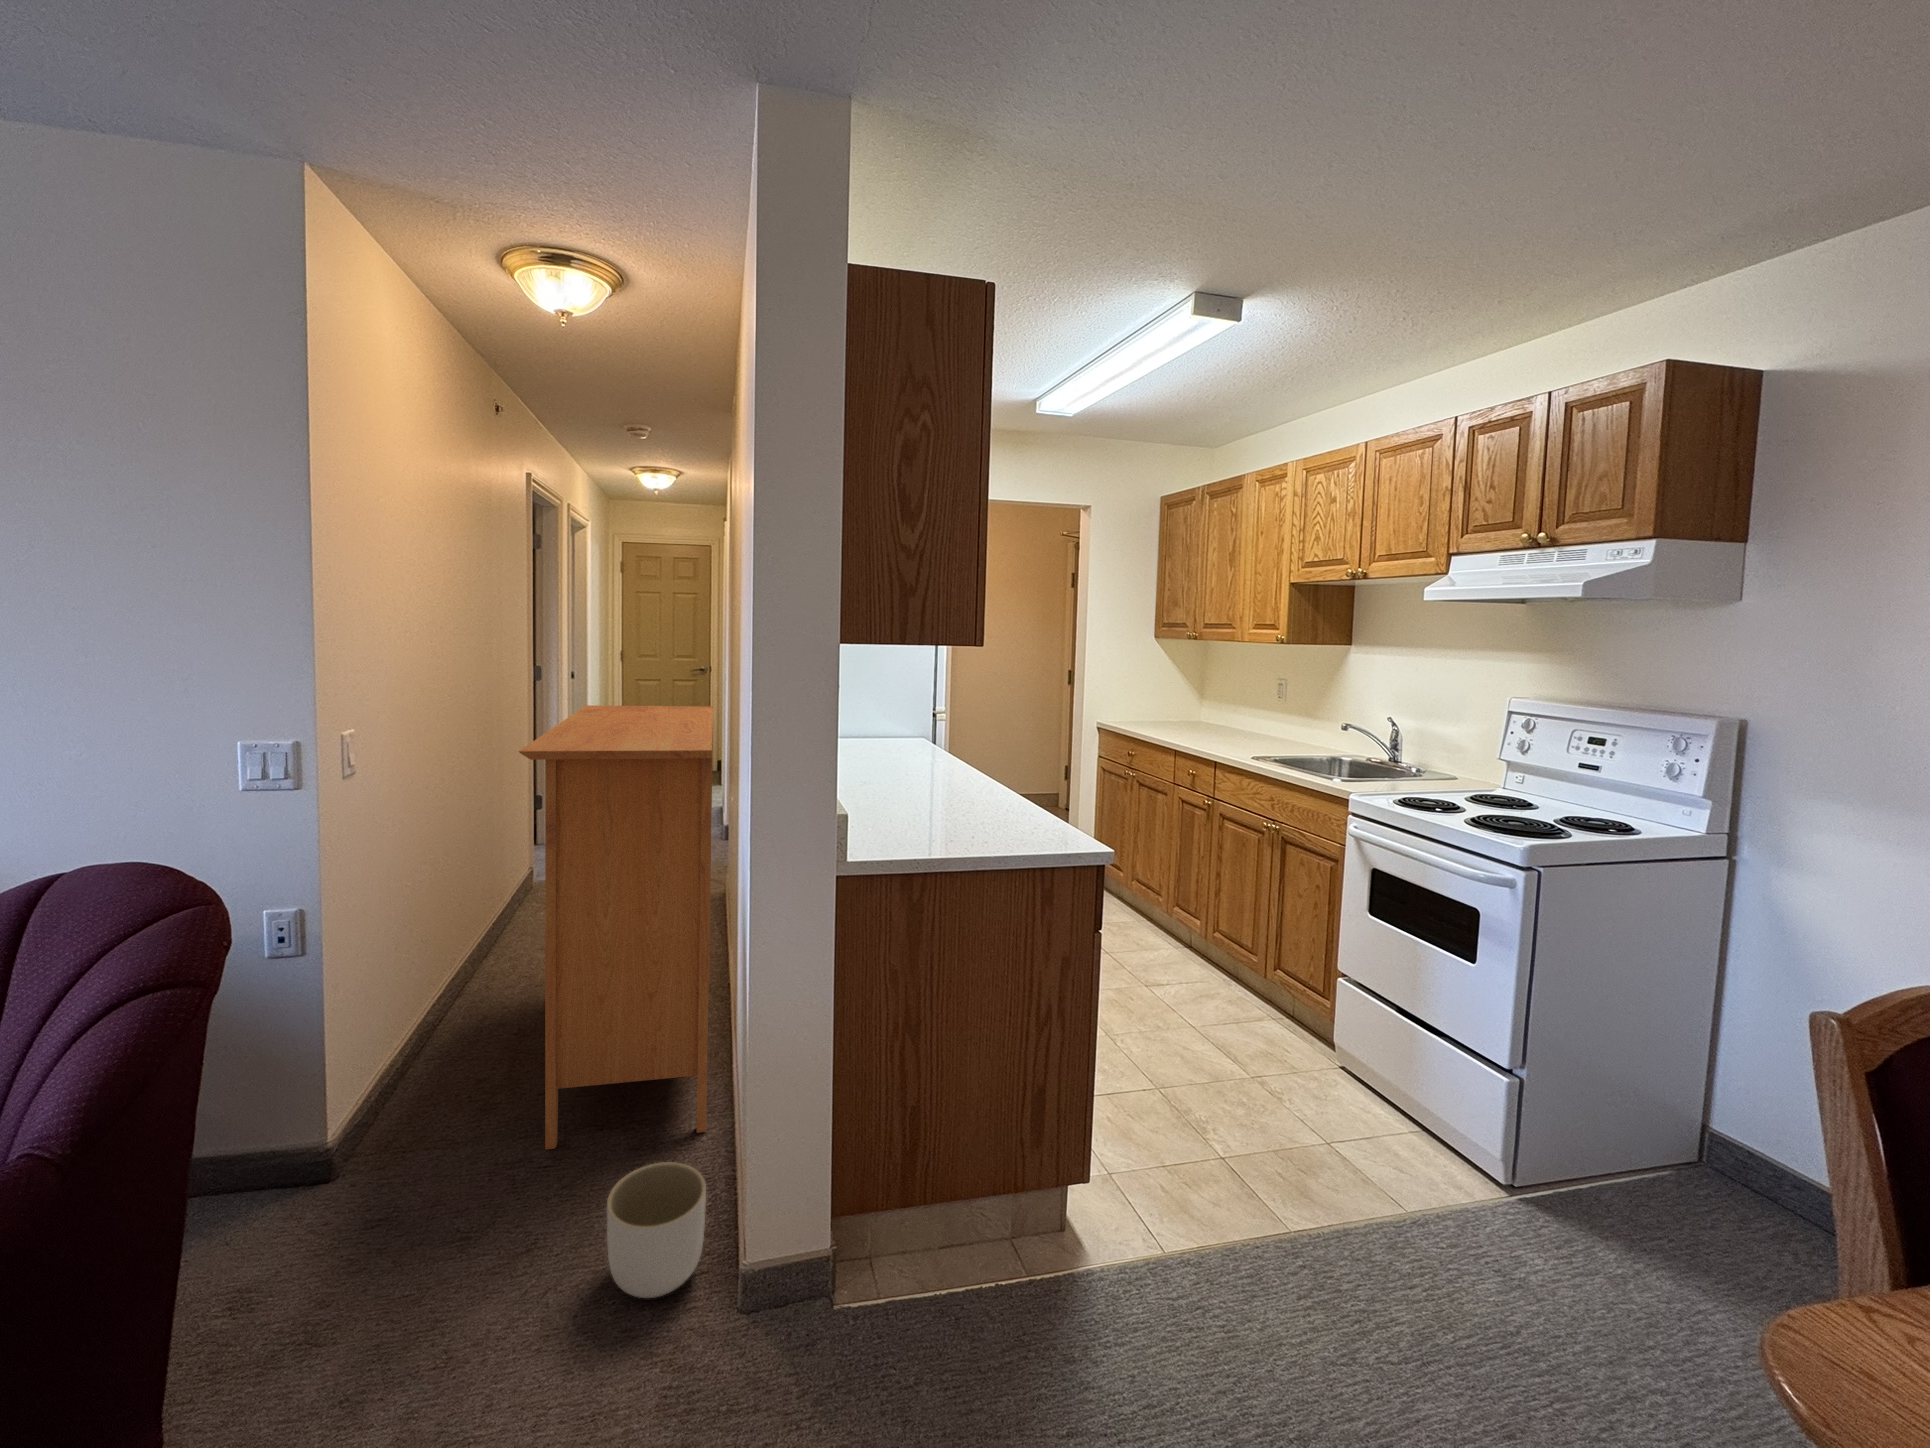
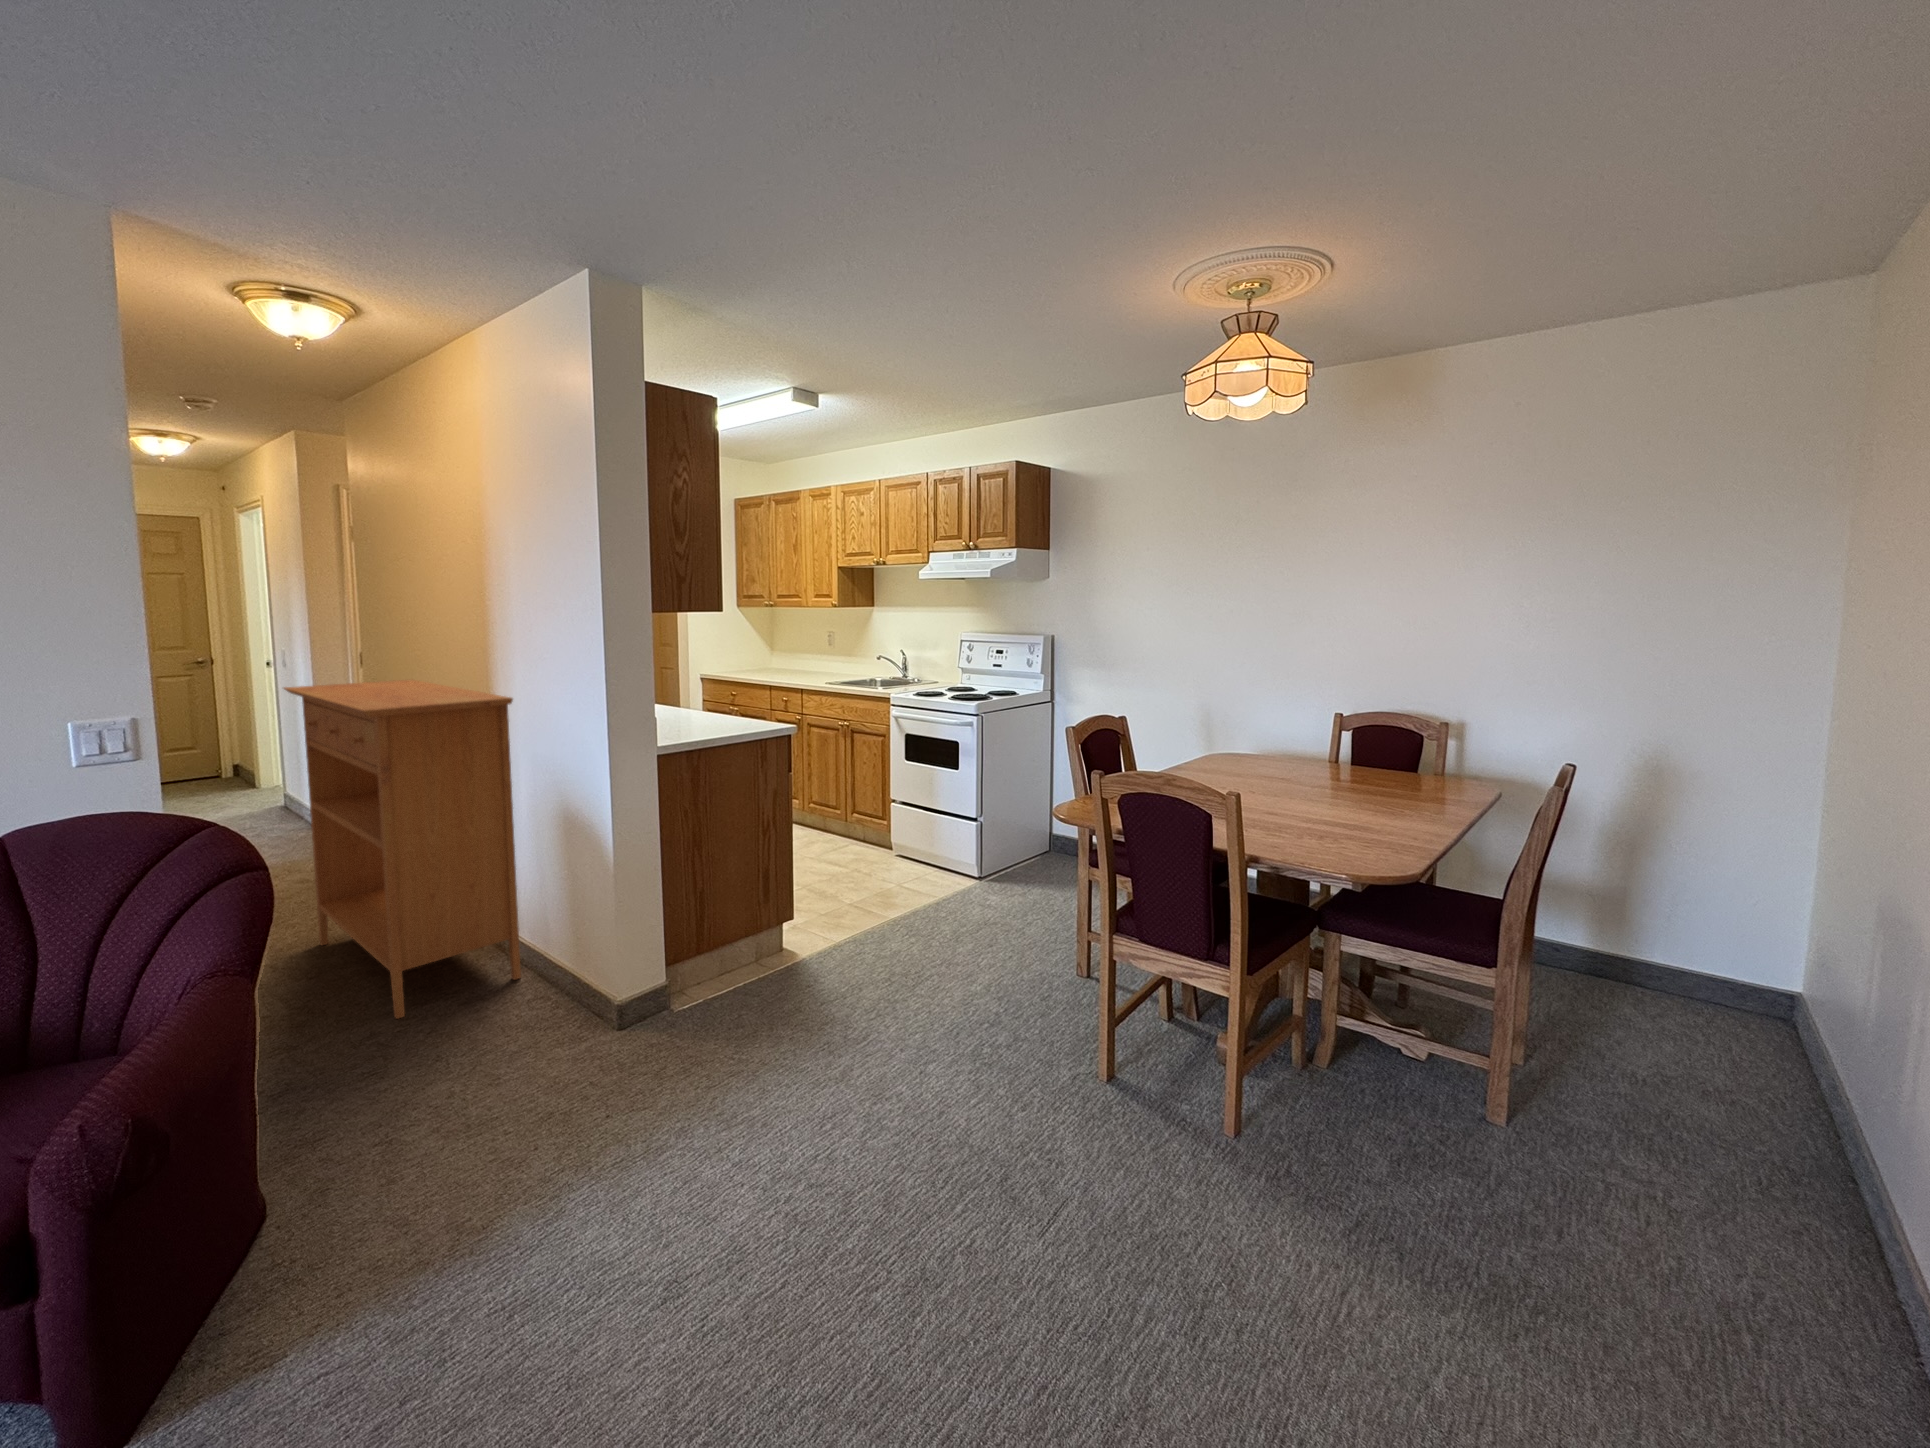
planter: present [607,1162,706,1298] -> none [516,964,584,1040]

